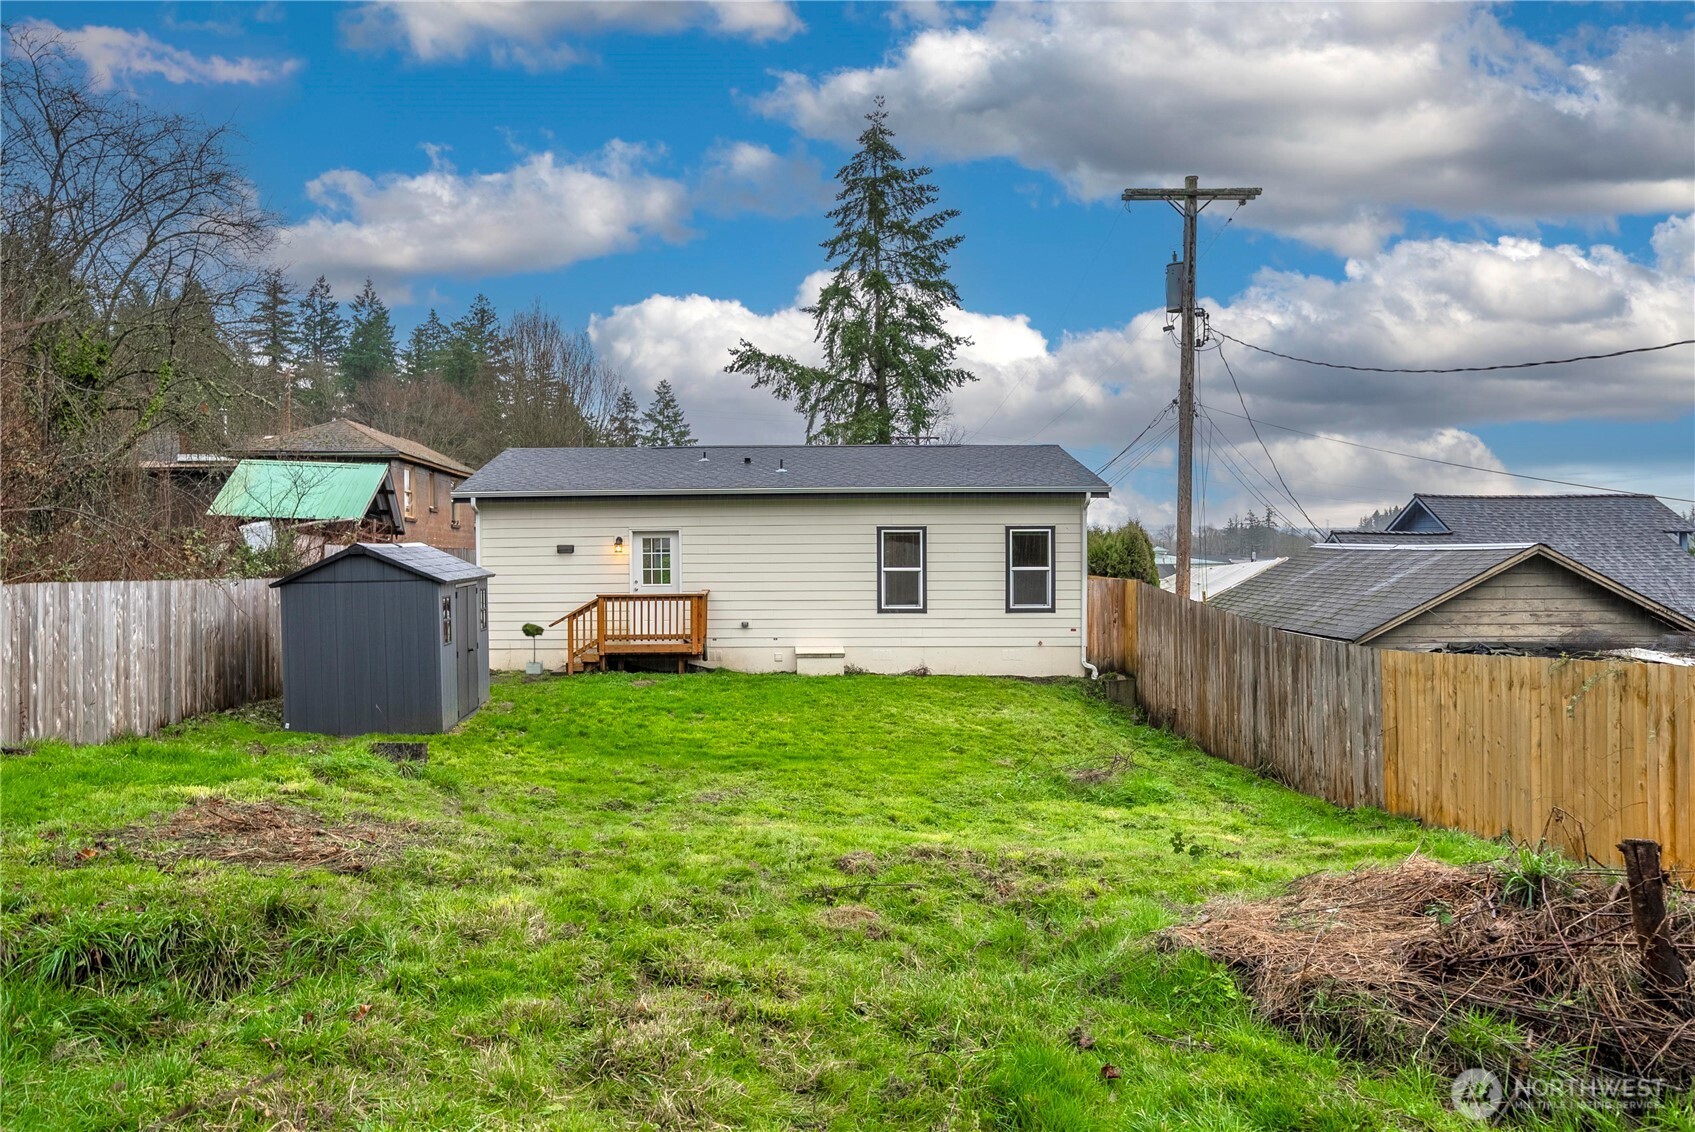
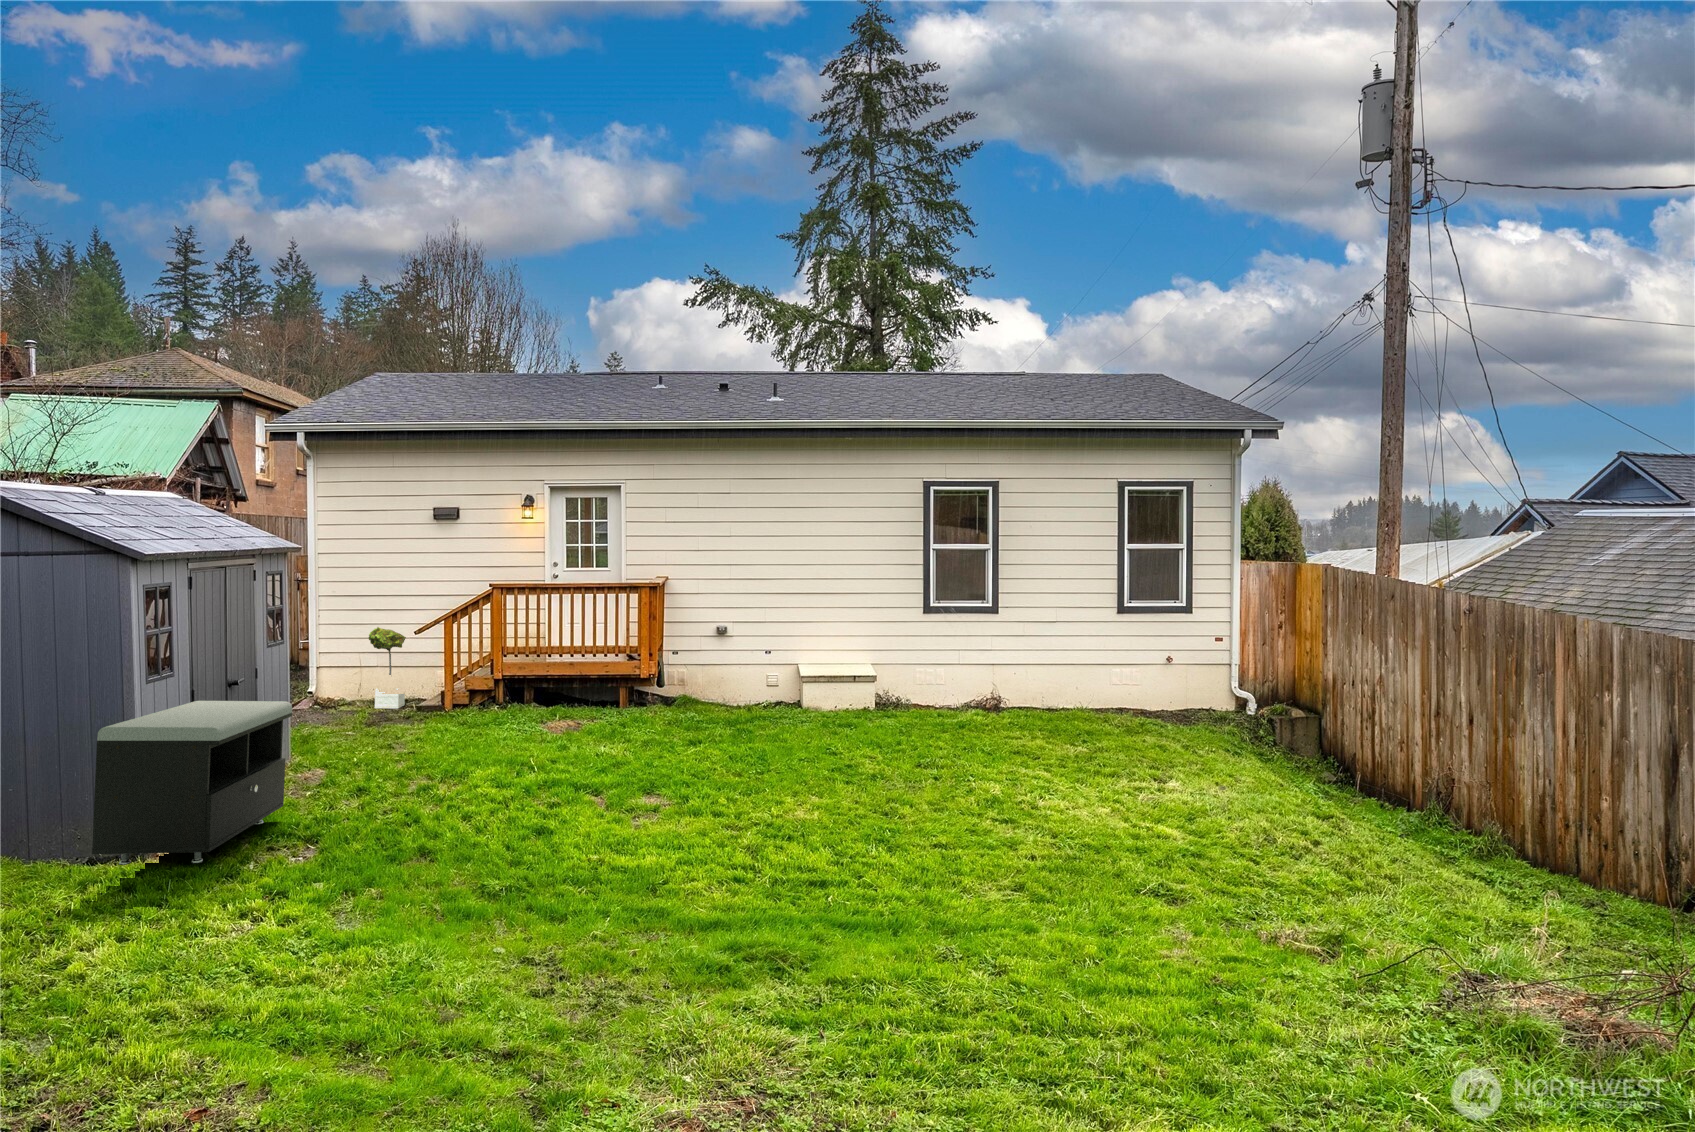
storage bench: none [458,650,525,718] -> present [92,701,292,865]

